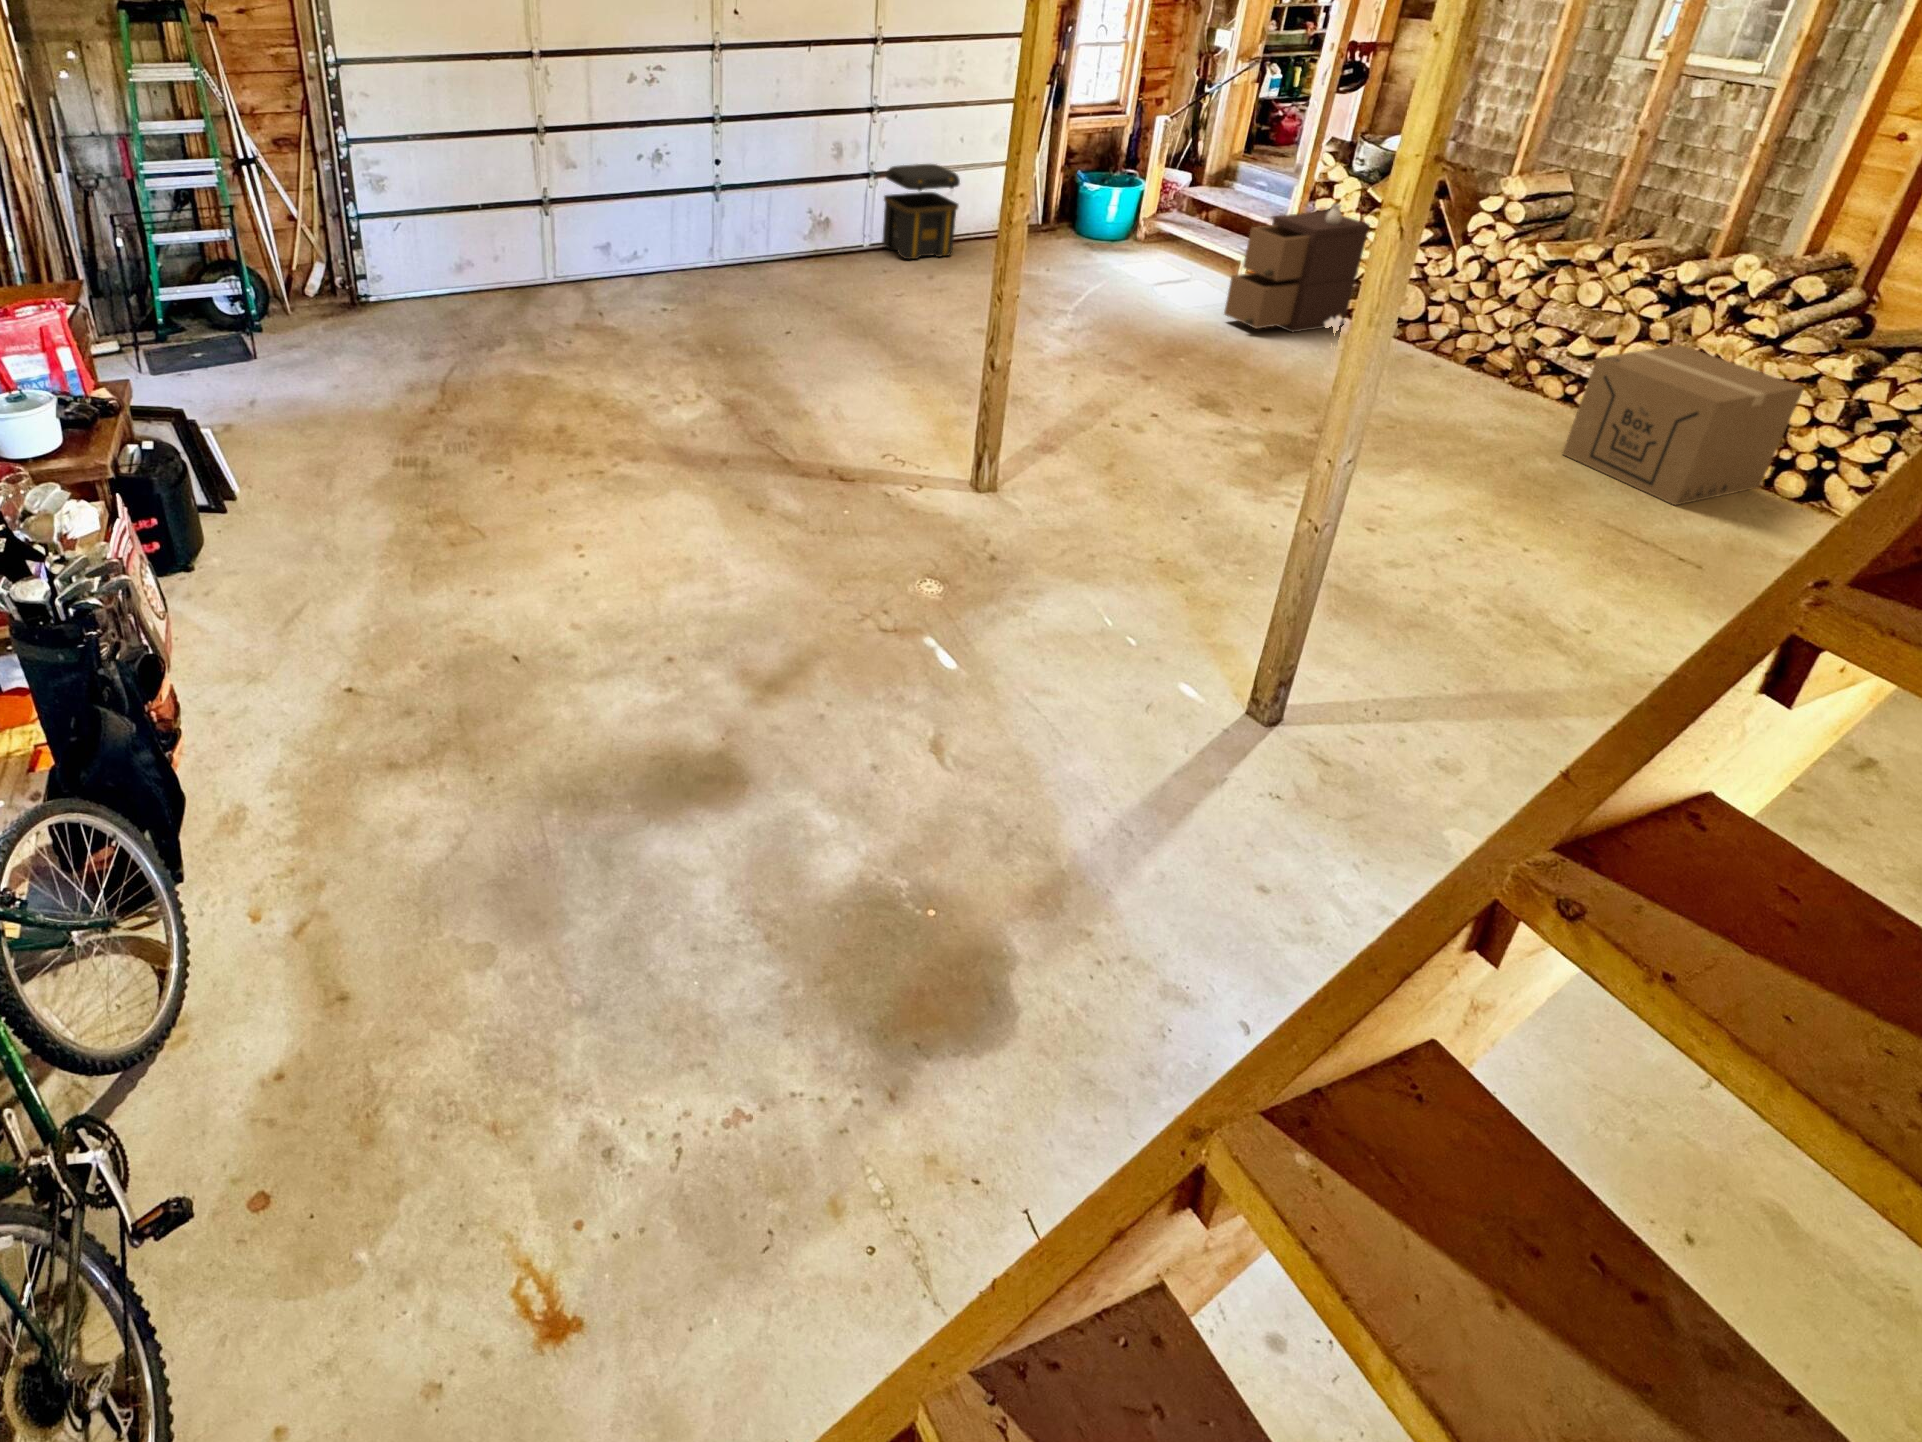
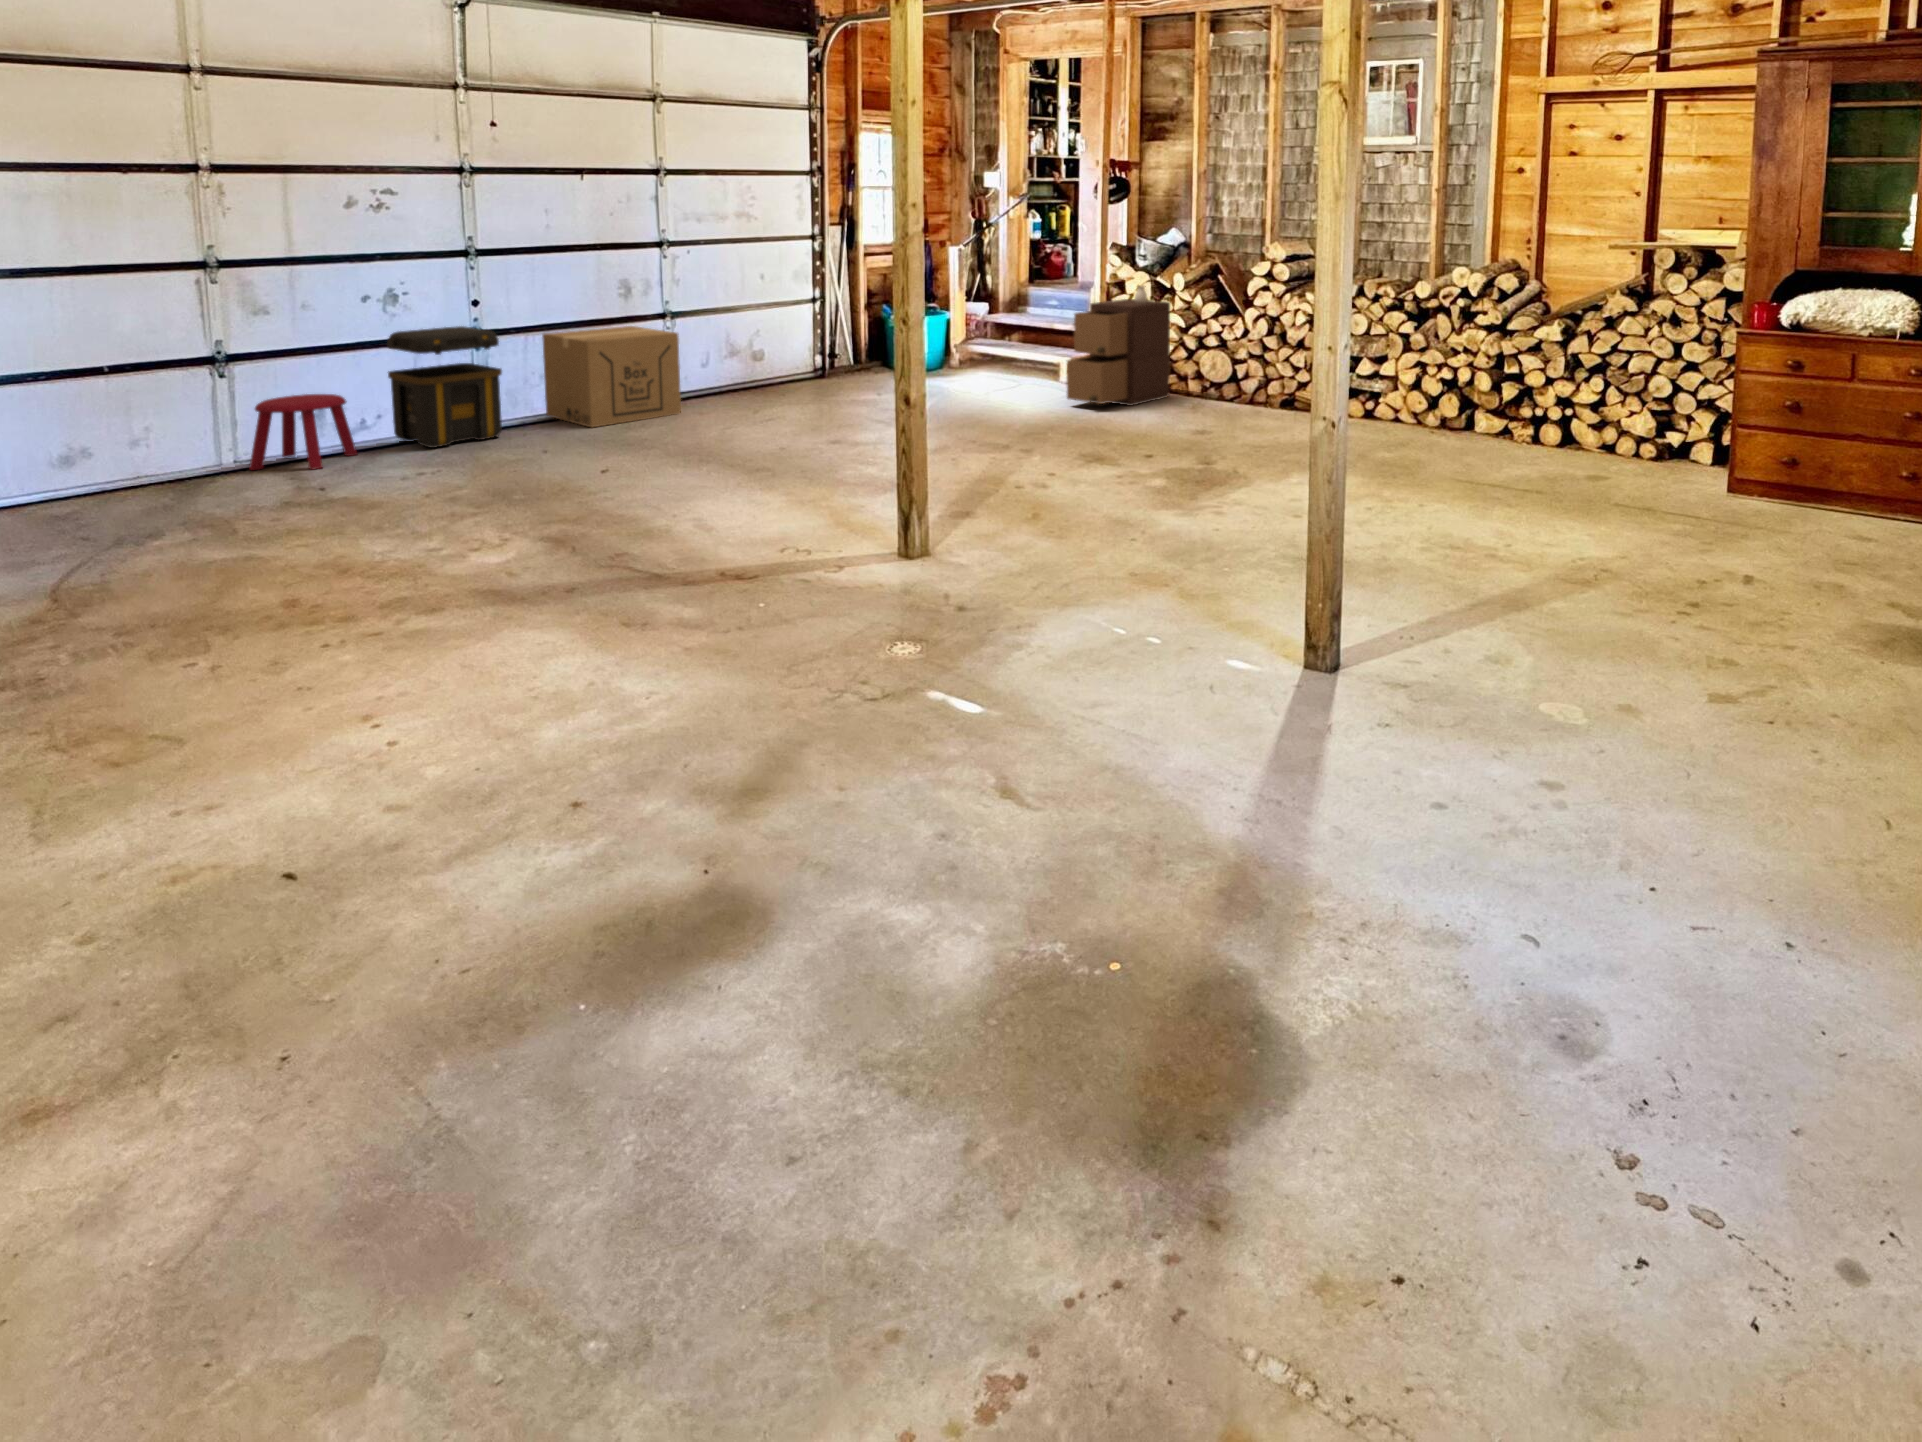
toolbox: present [883,164,960,259] -> present [387,326,502,448]
stool: none [565,231,632,295] -> present [249,394,357,470]
cardboard box: present [1563,345,1804,506] -> present [542,326,681,427]

